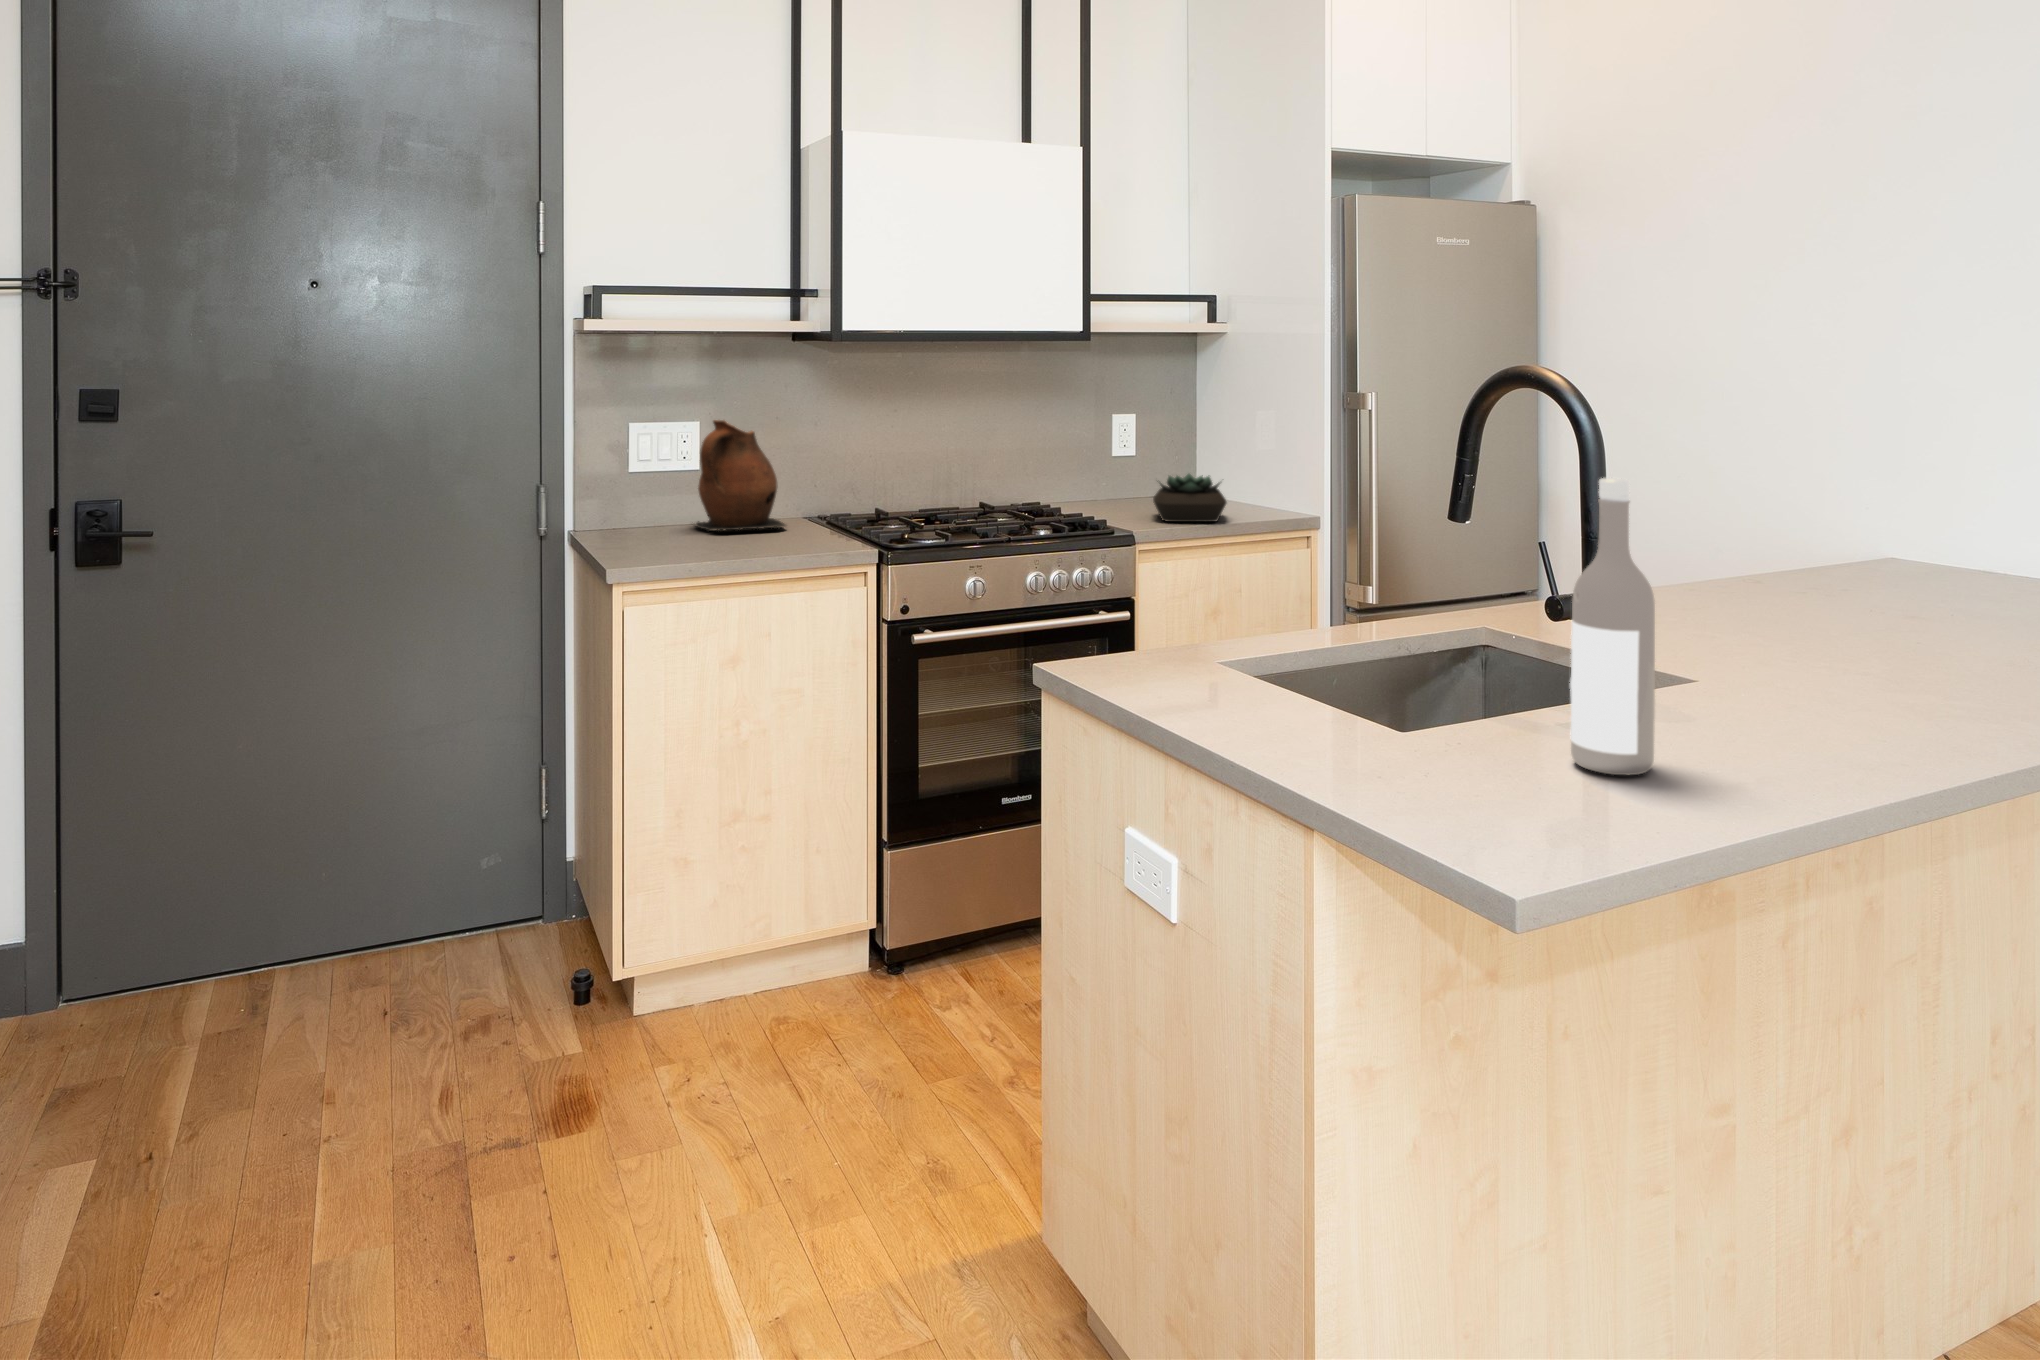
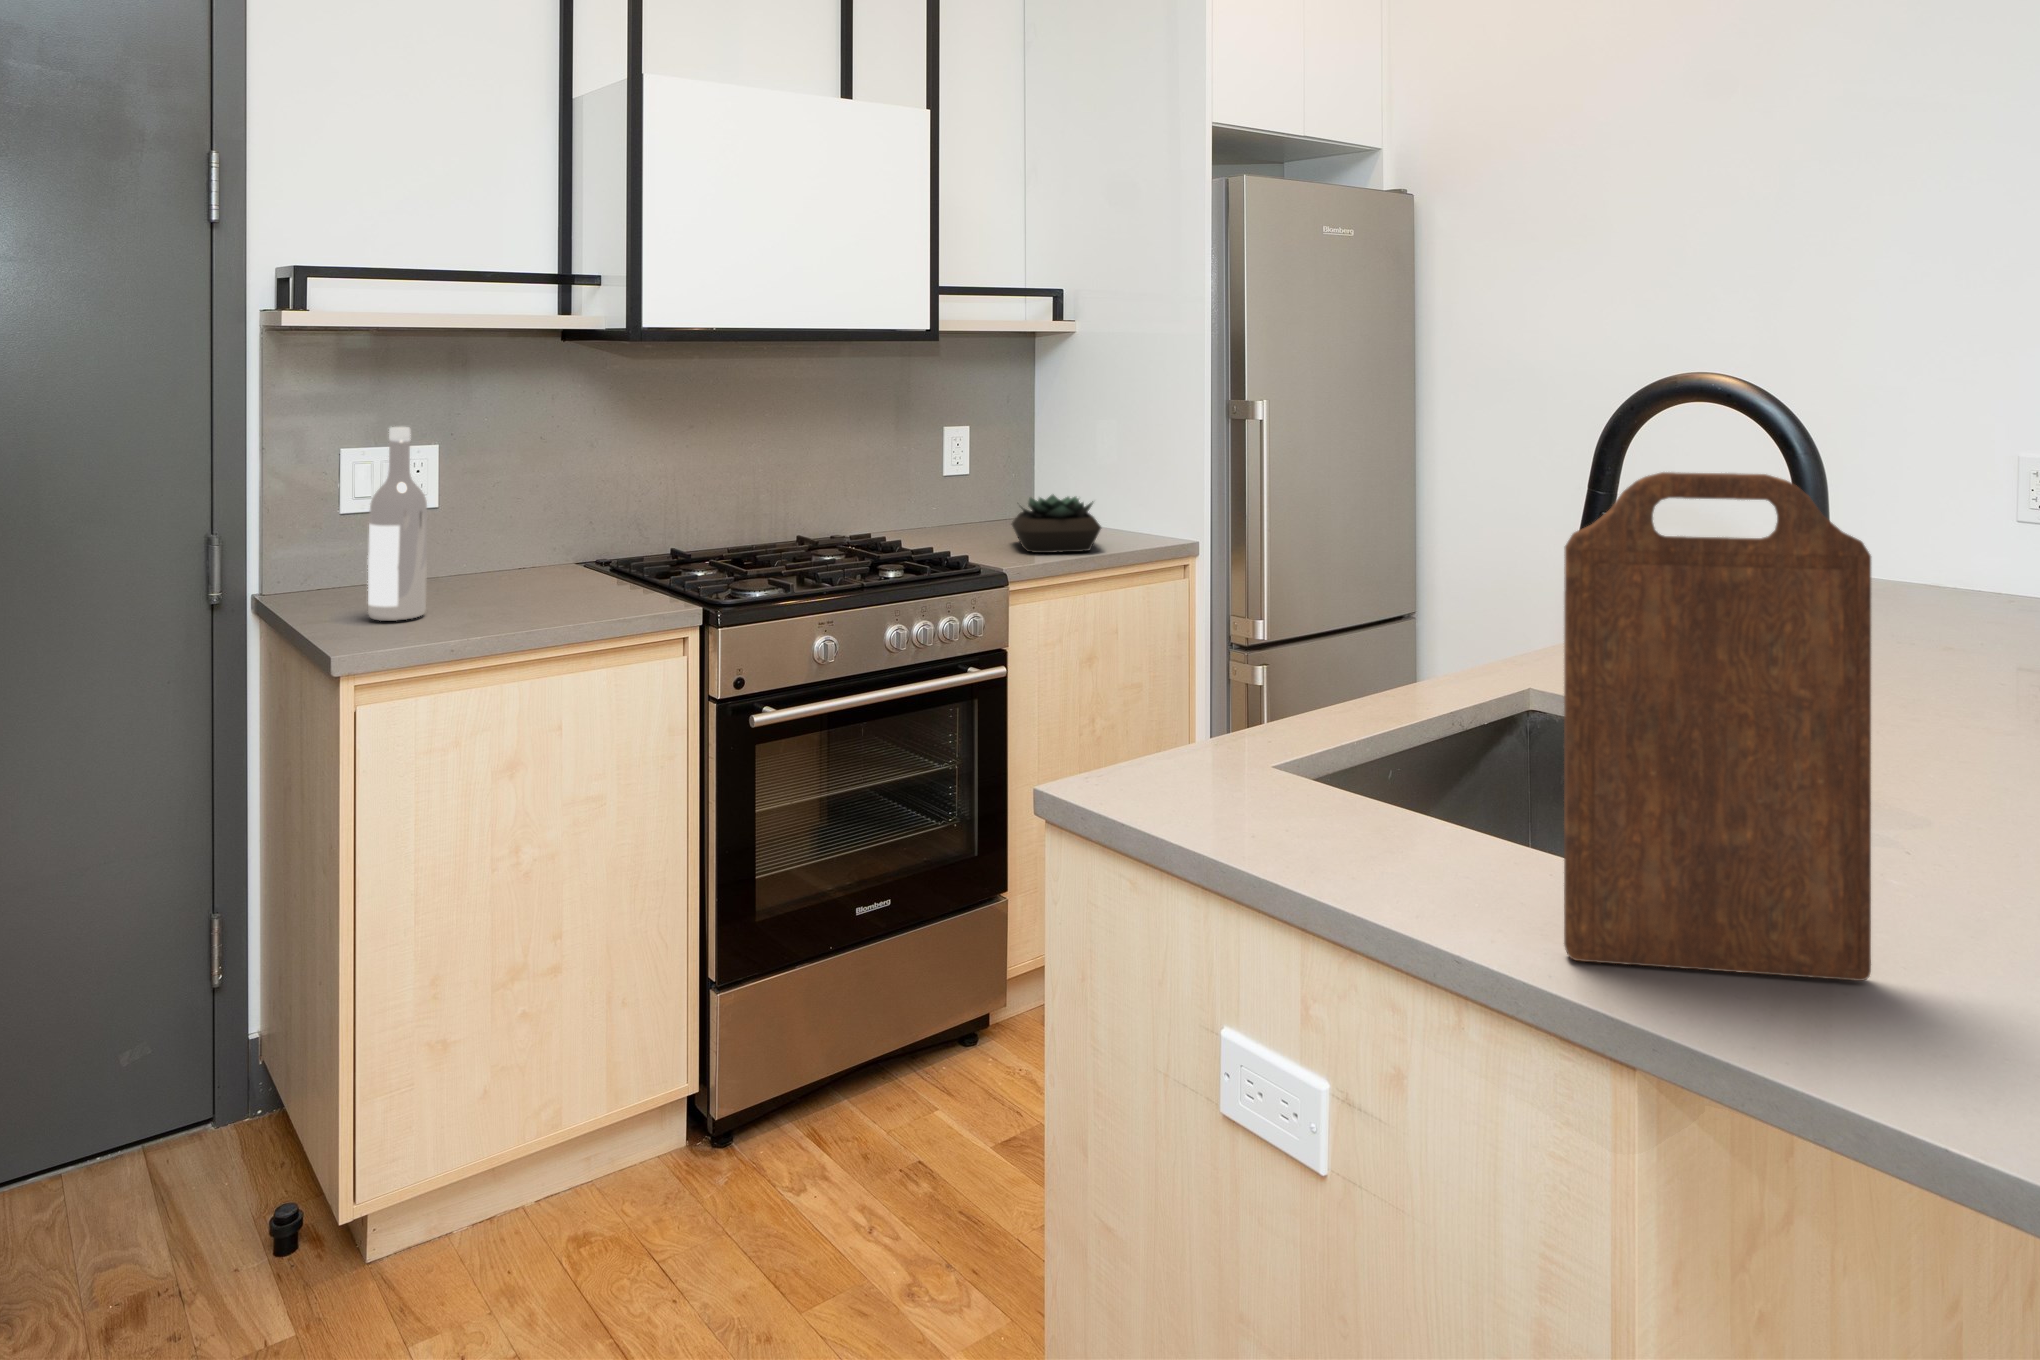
ceramic pitcher: present [696,420,786,531] -> none [430,444,566,589]
cutting board: none [1320,430,1520,781] -> present [1564,472,1871,981]
wine bottle: present [1570,478,1655,775] -> present [368,427,427,621]

